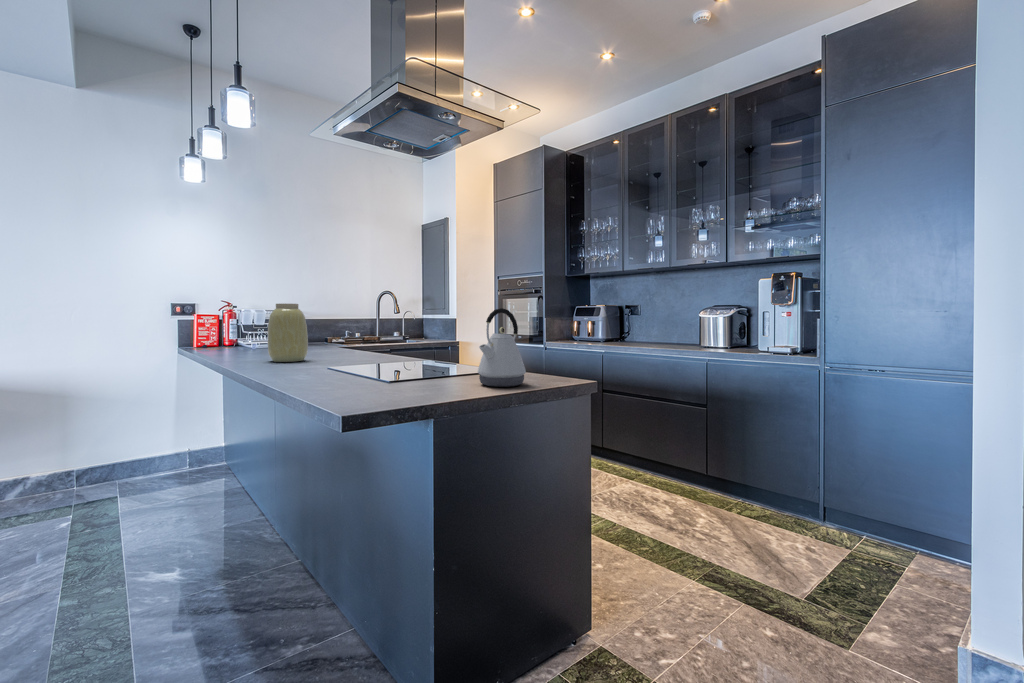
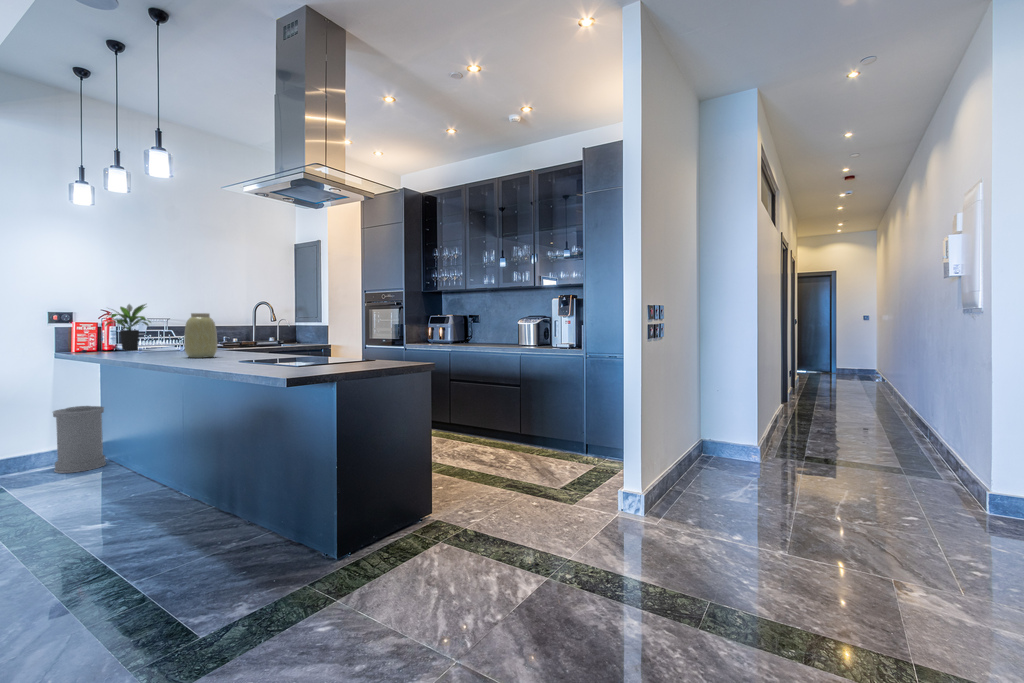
potted plant: none [214,294,263,347] -> present [105,304,151,350]
kettle: present [478,308,526,387] -> none [359,318,389,365]
trash can: none [169,407,223,481] -> present [52,406,106,473]

